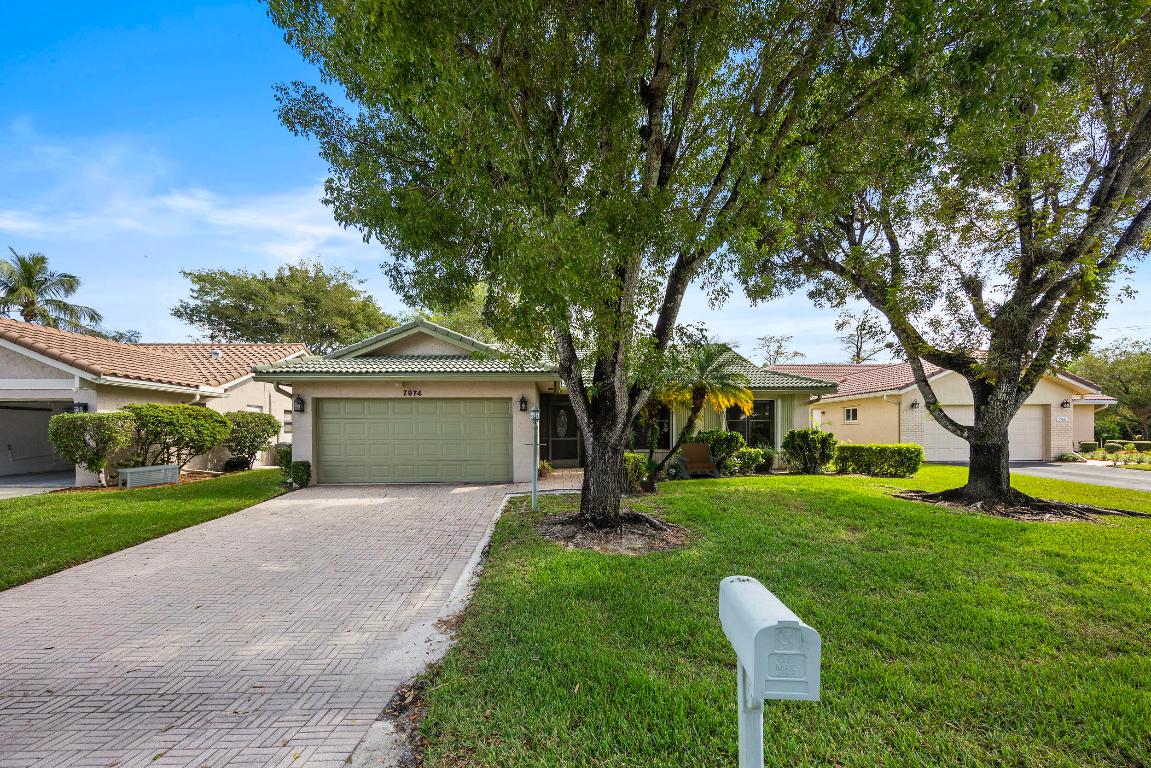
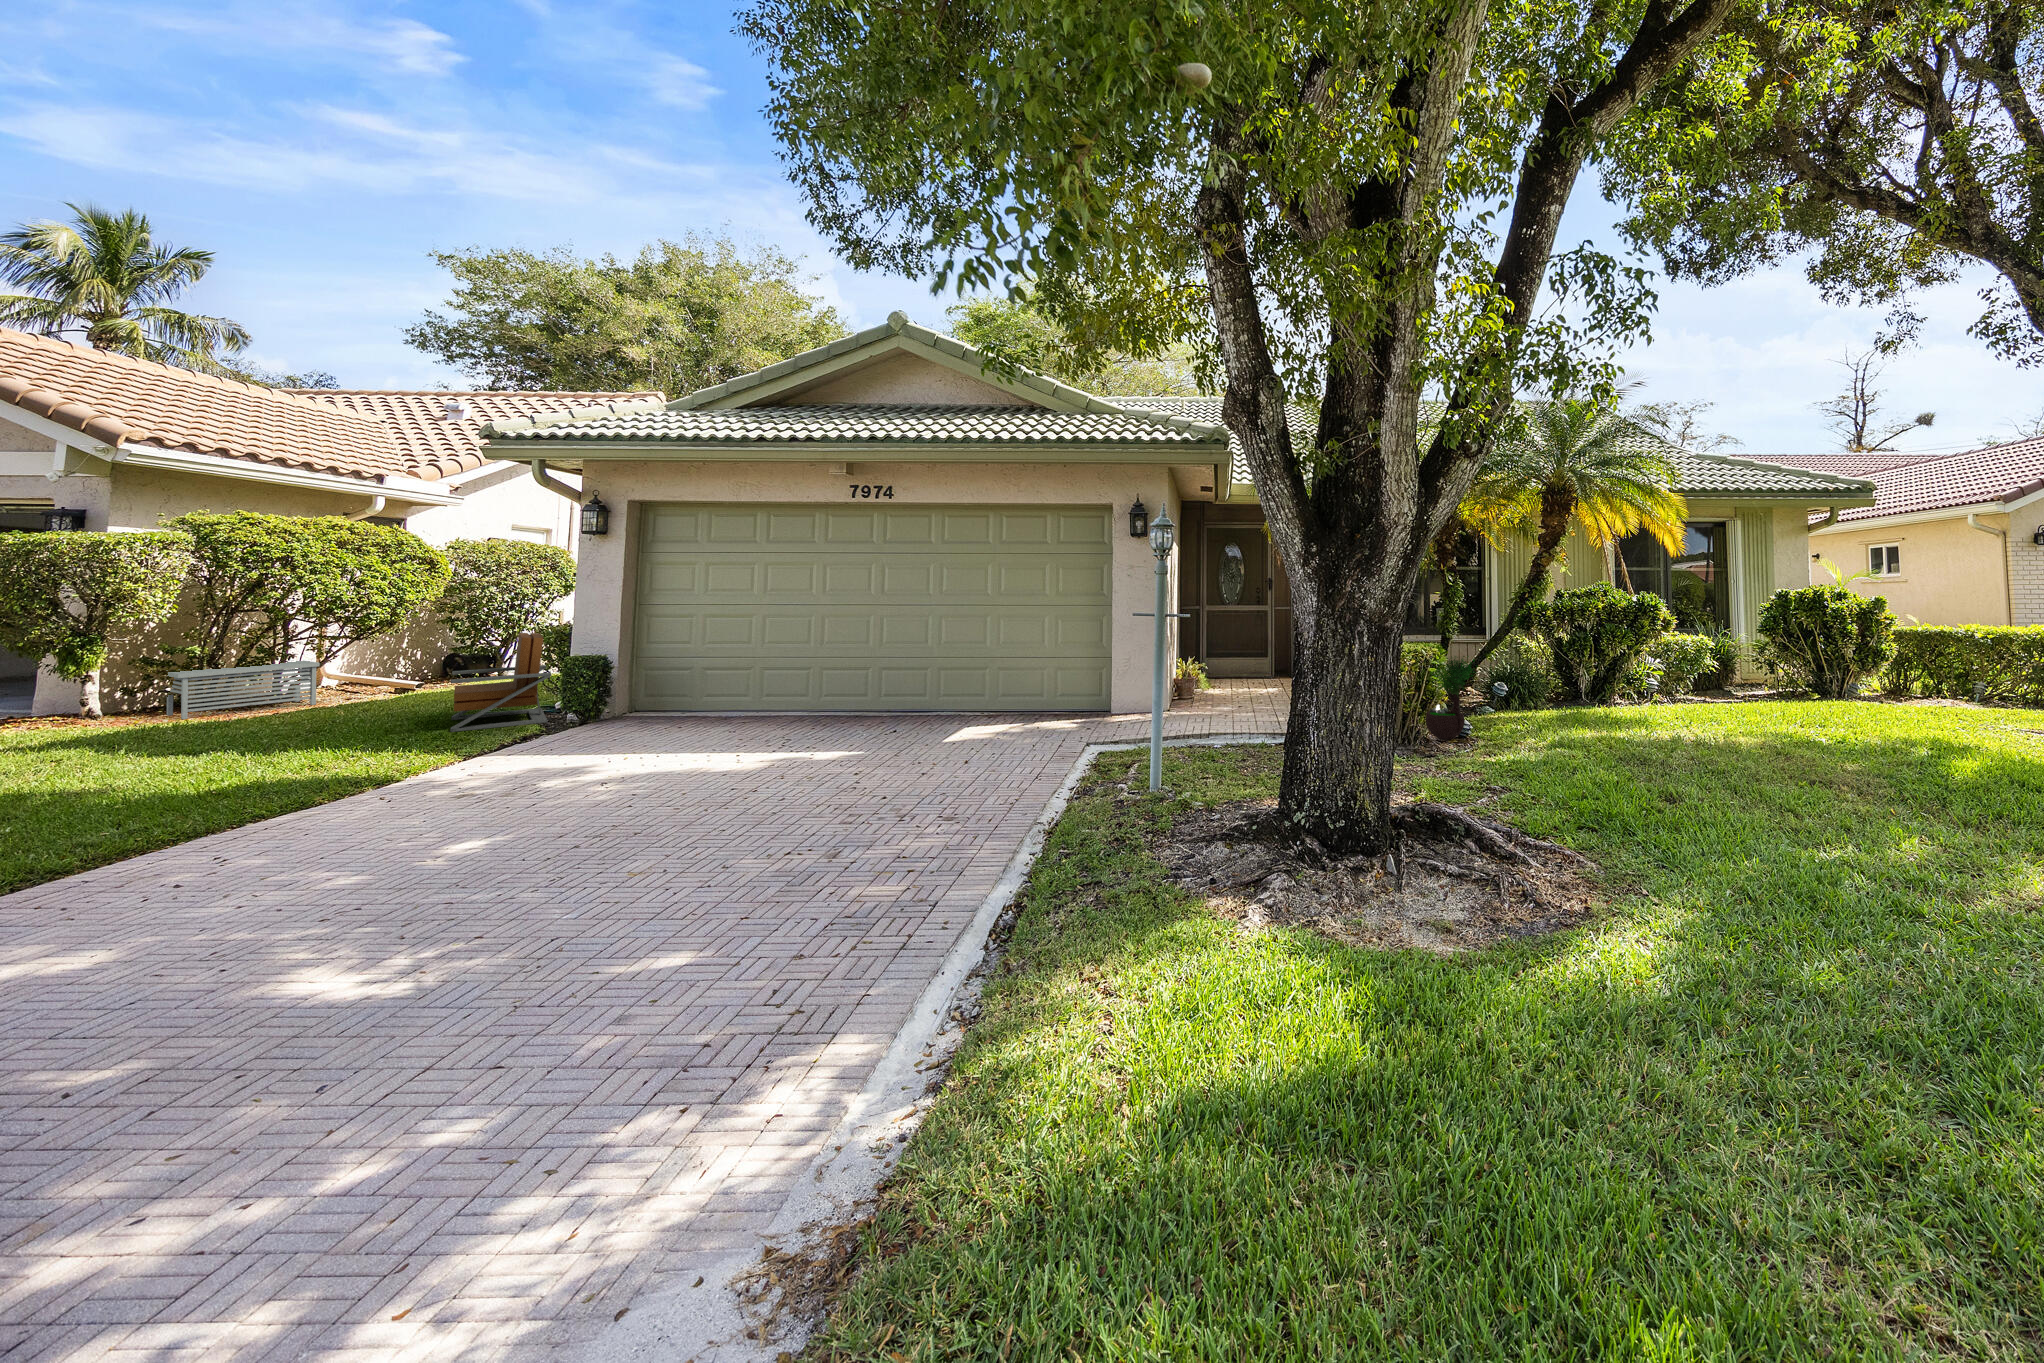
lounge chair: present [677,443,721,479] -> present [450,633,551,732]

